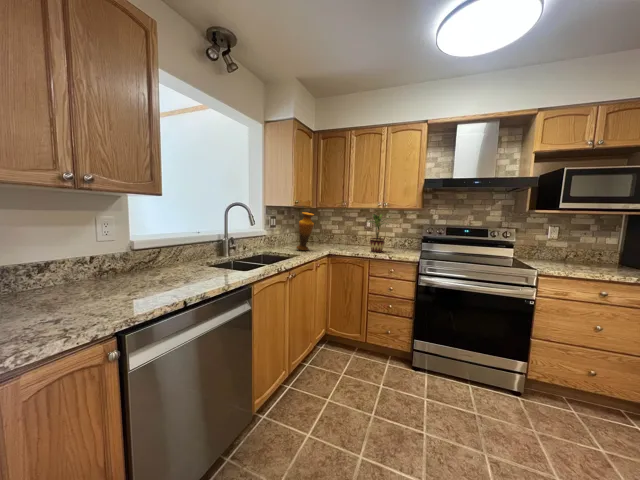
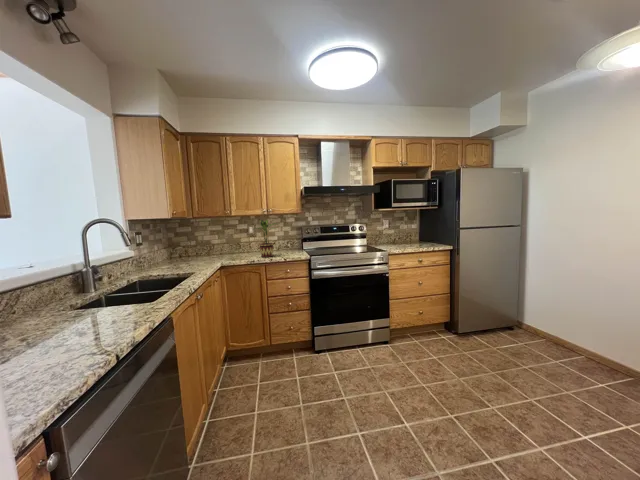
vase: present [296,212,314,251] -> none [180,224,200,267]

